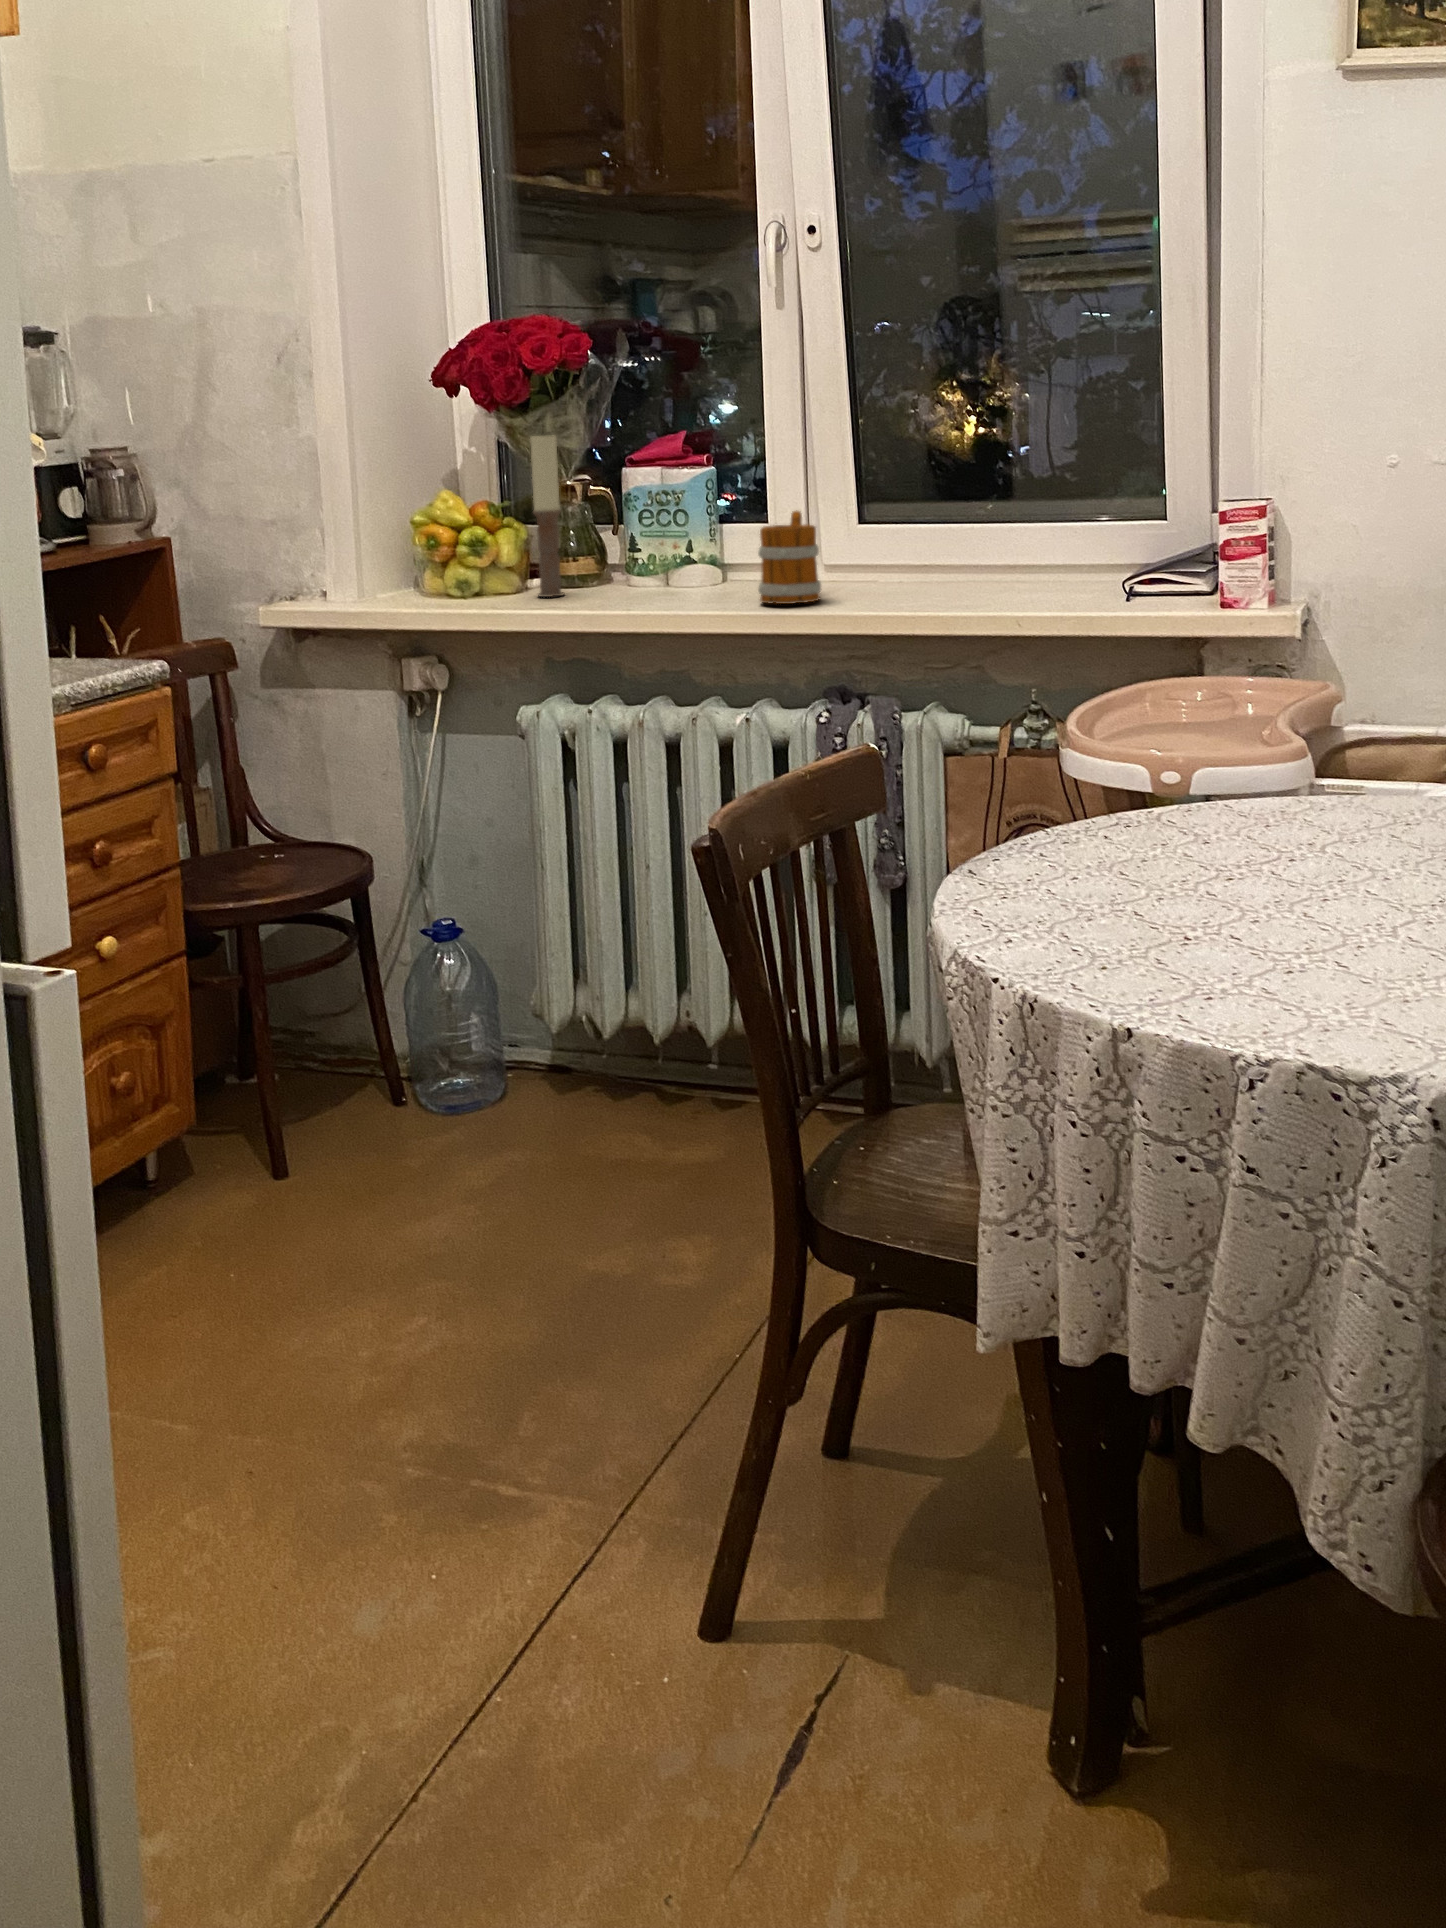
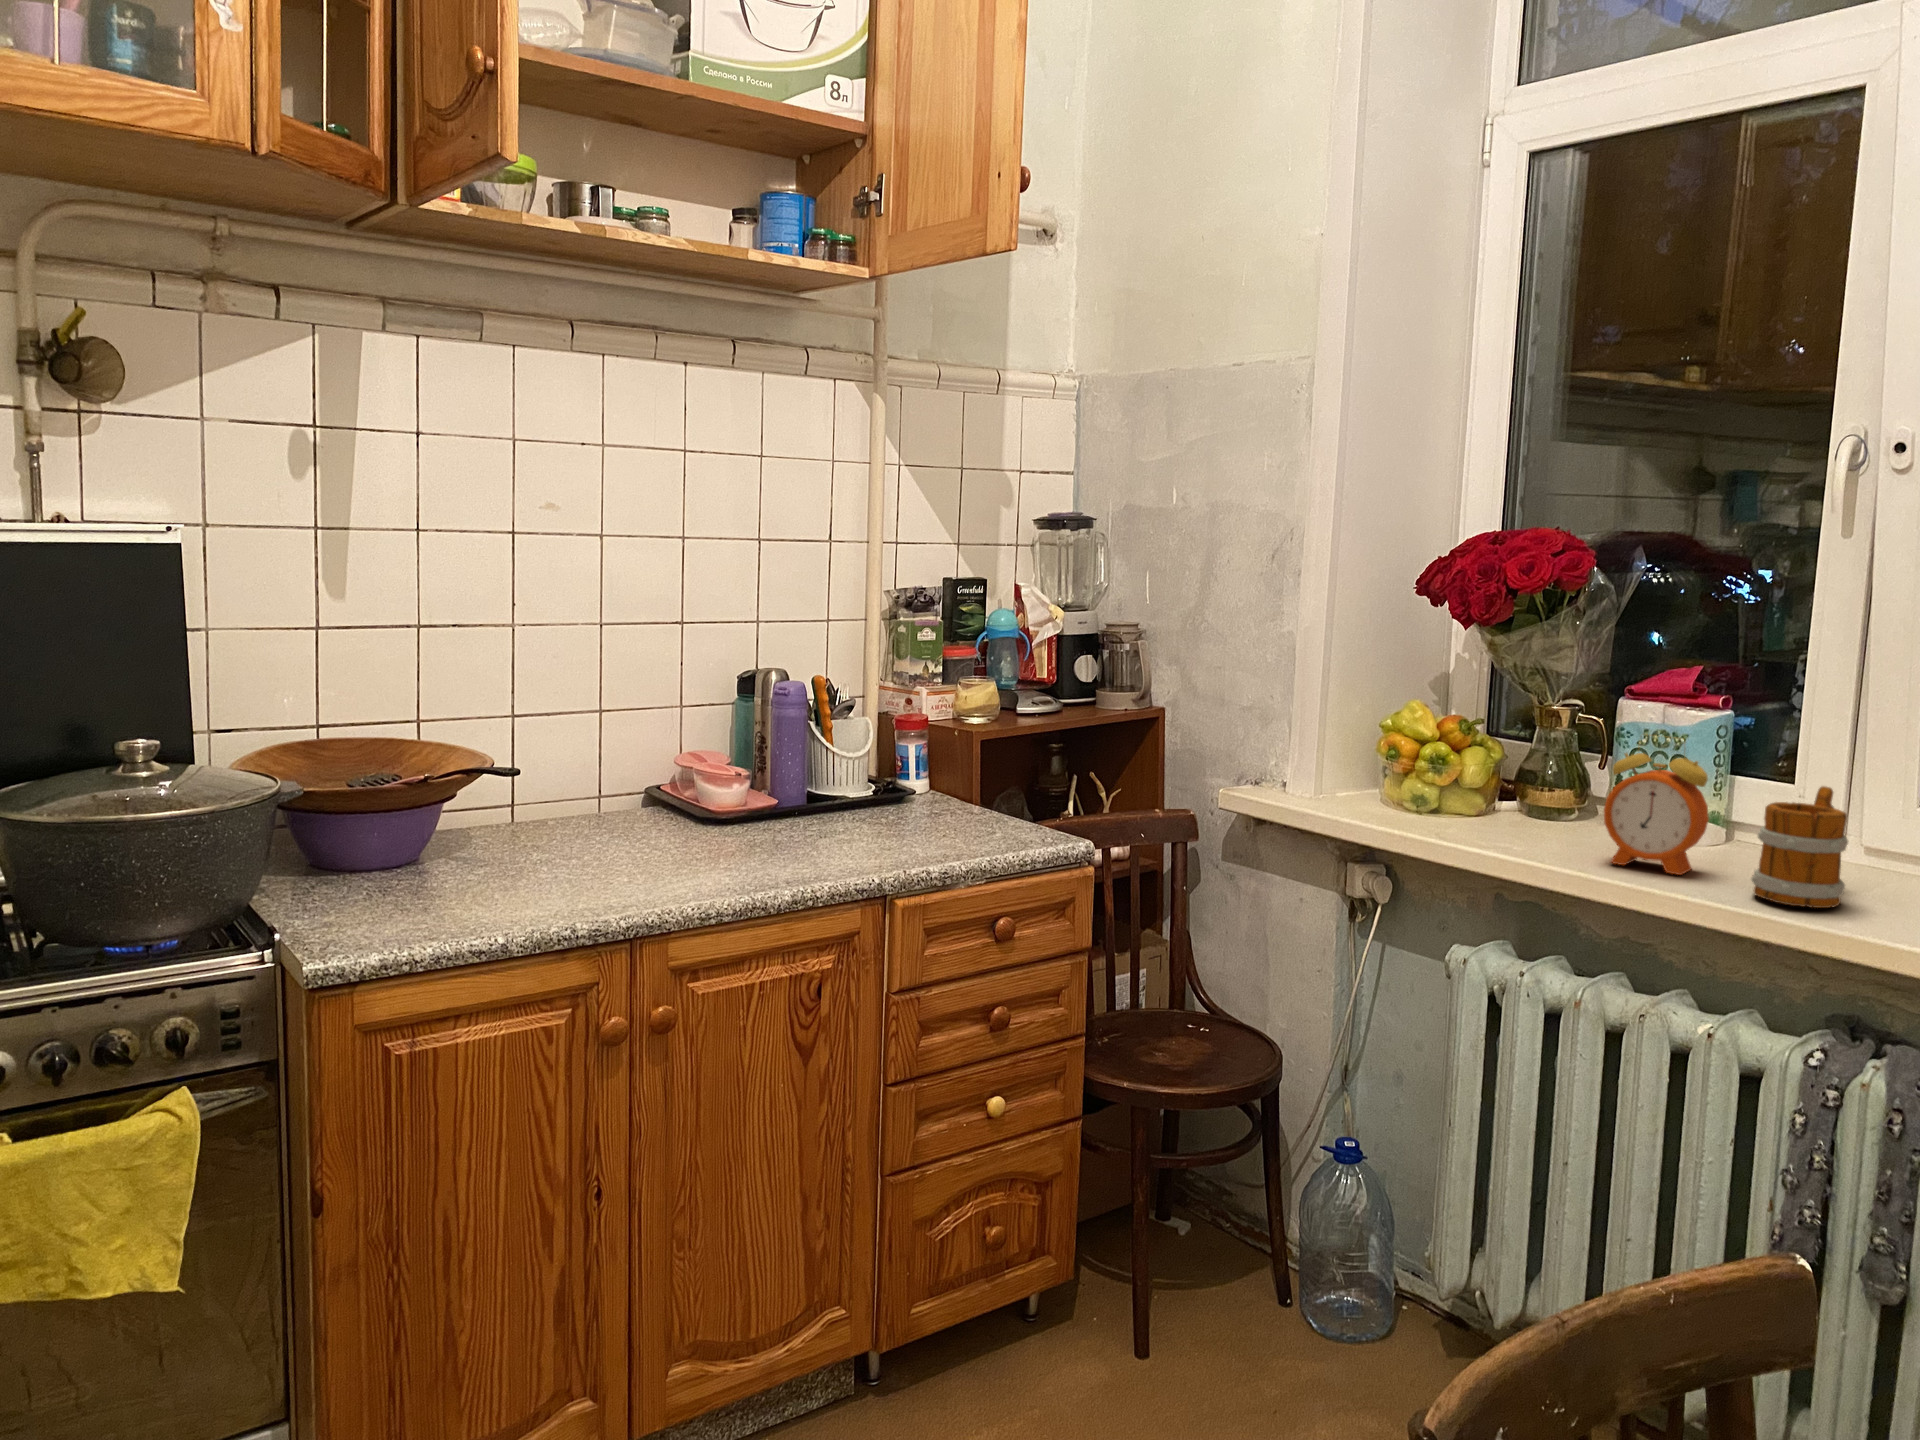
candle: present [530,435,564,597] -> none [1493,652,1538,831]
alarm clock: none [636,486,716,602] -> present [1604,753,1709,875]

